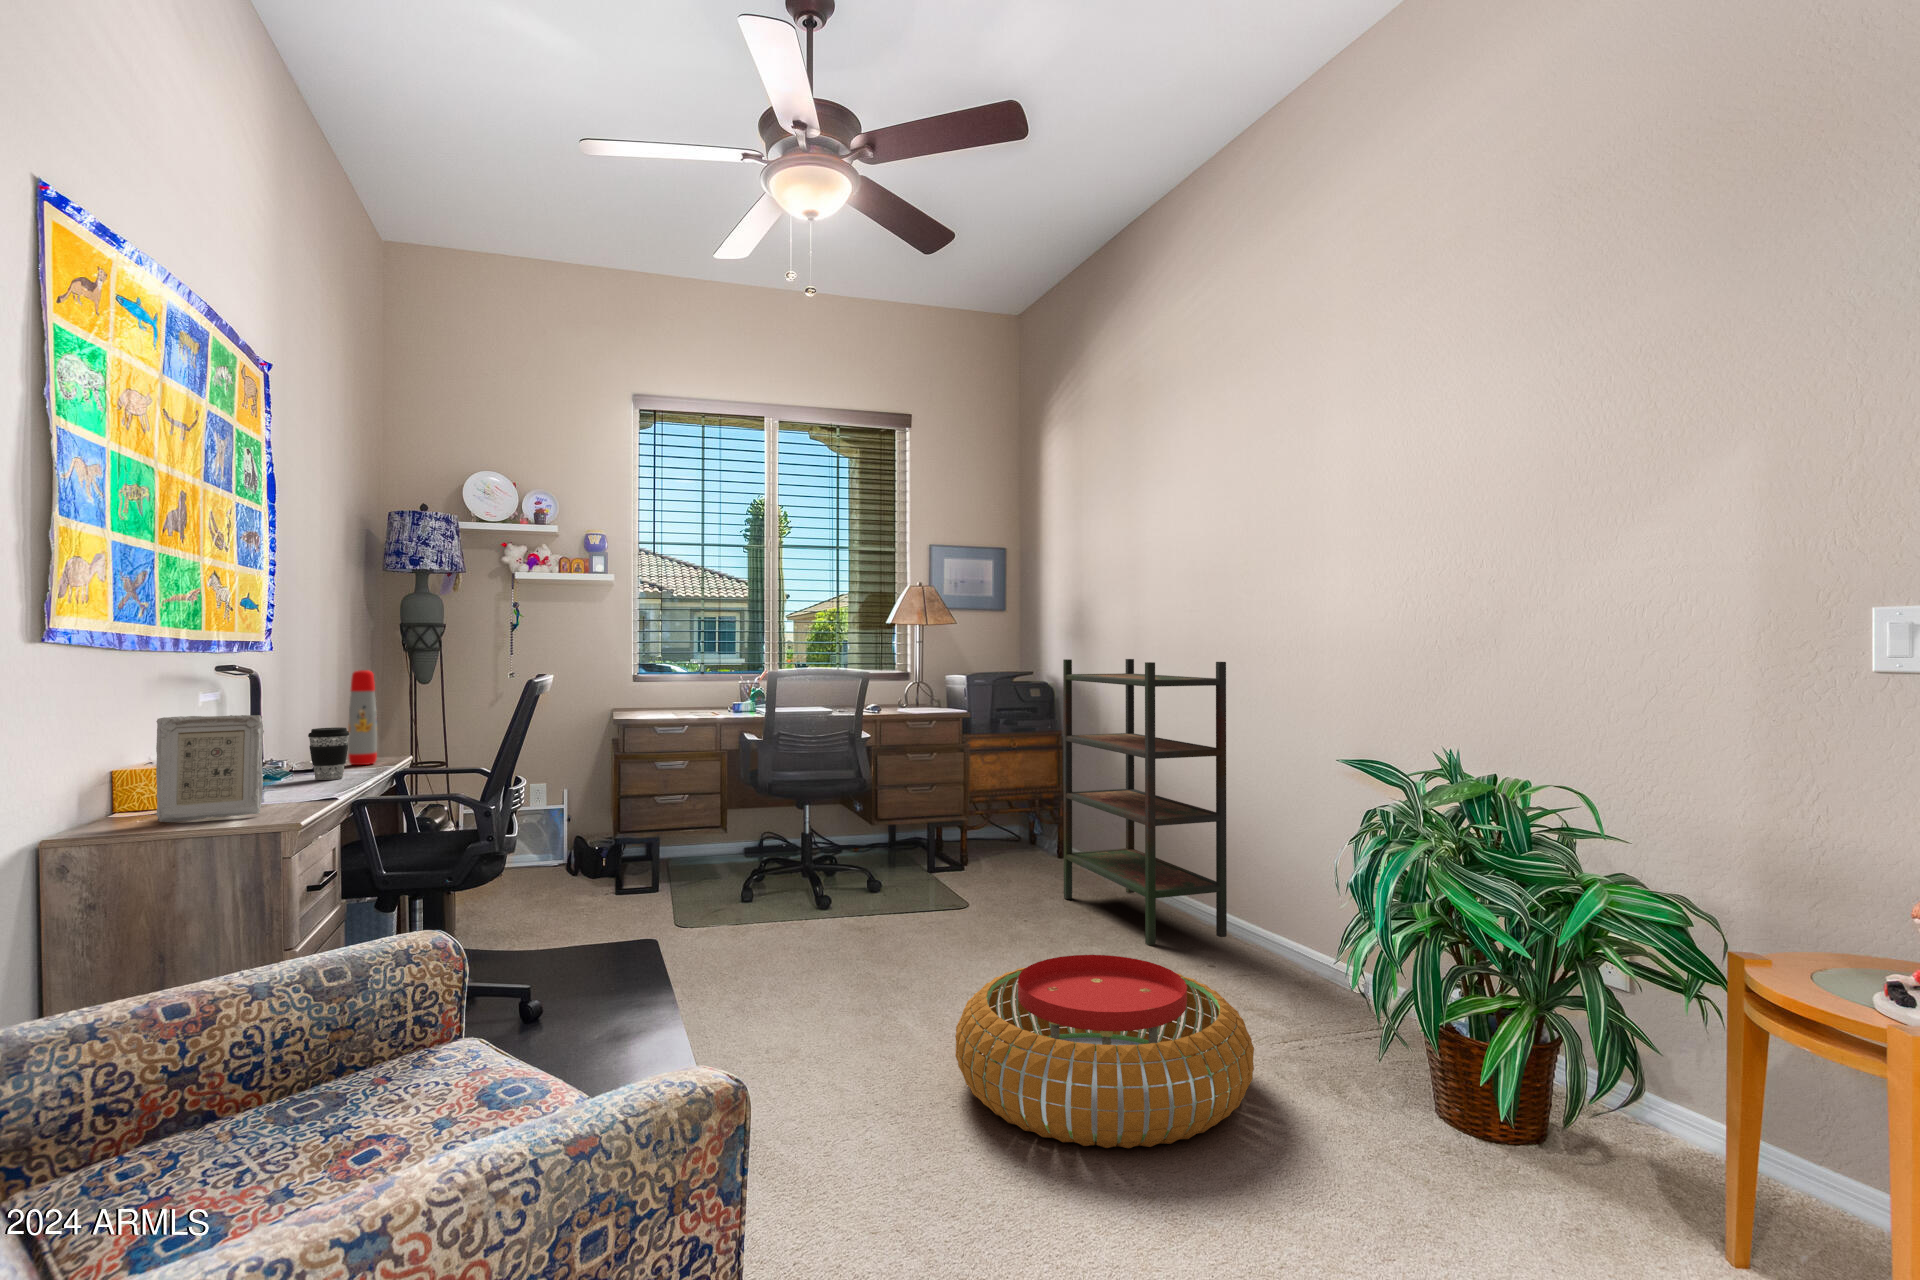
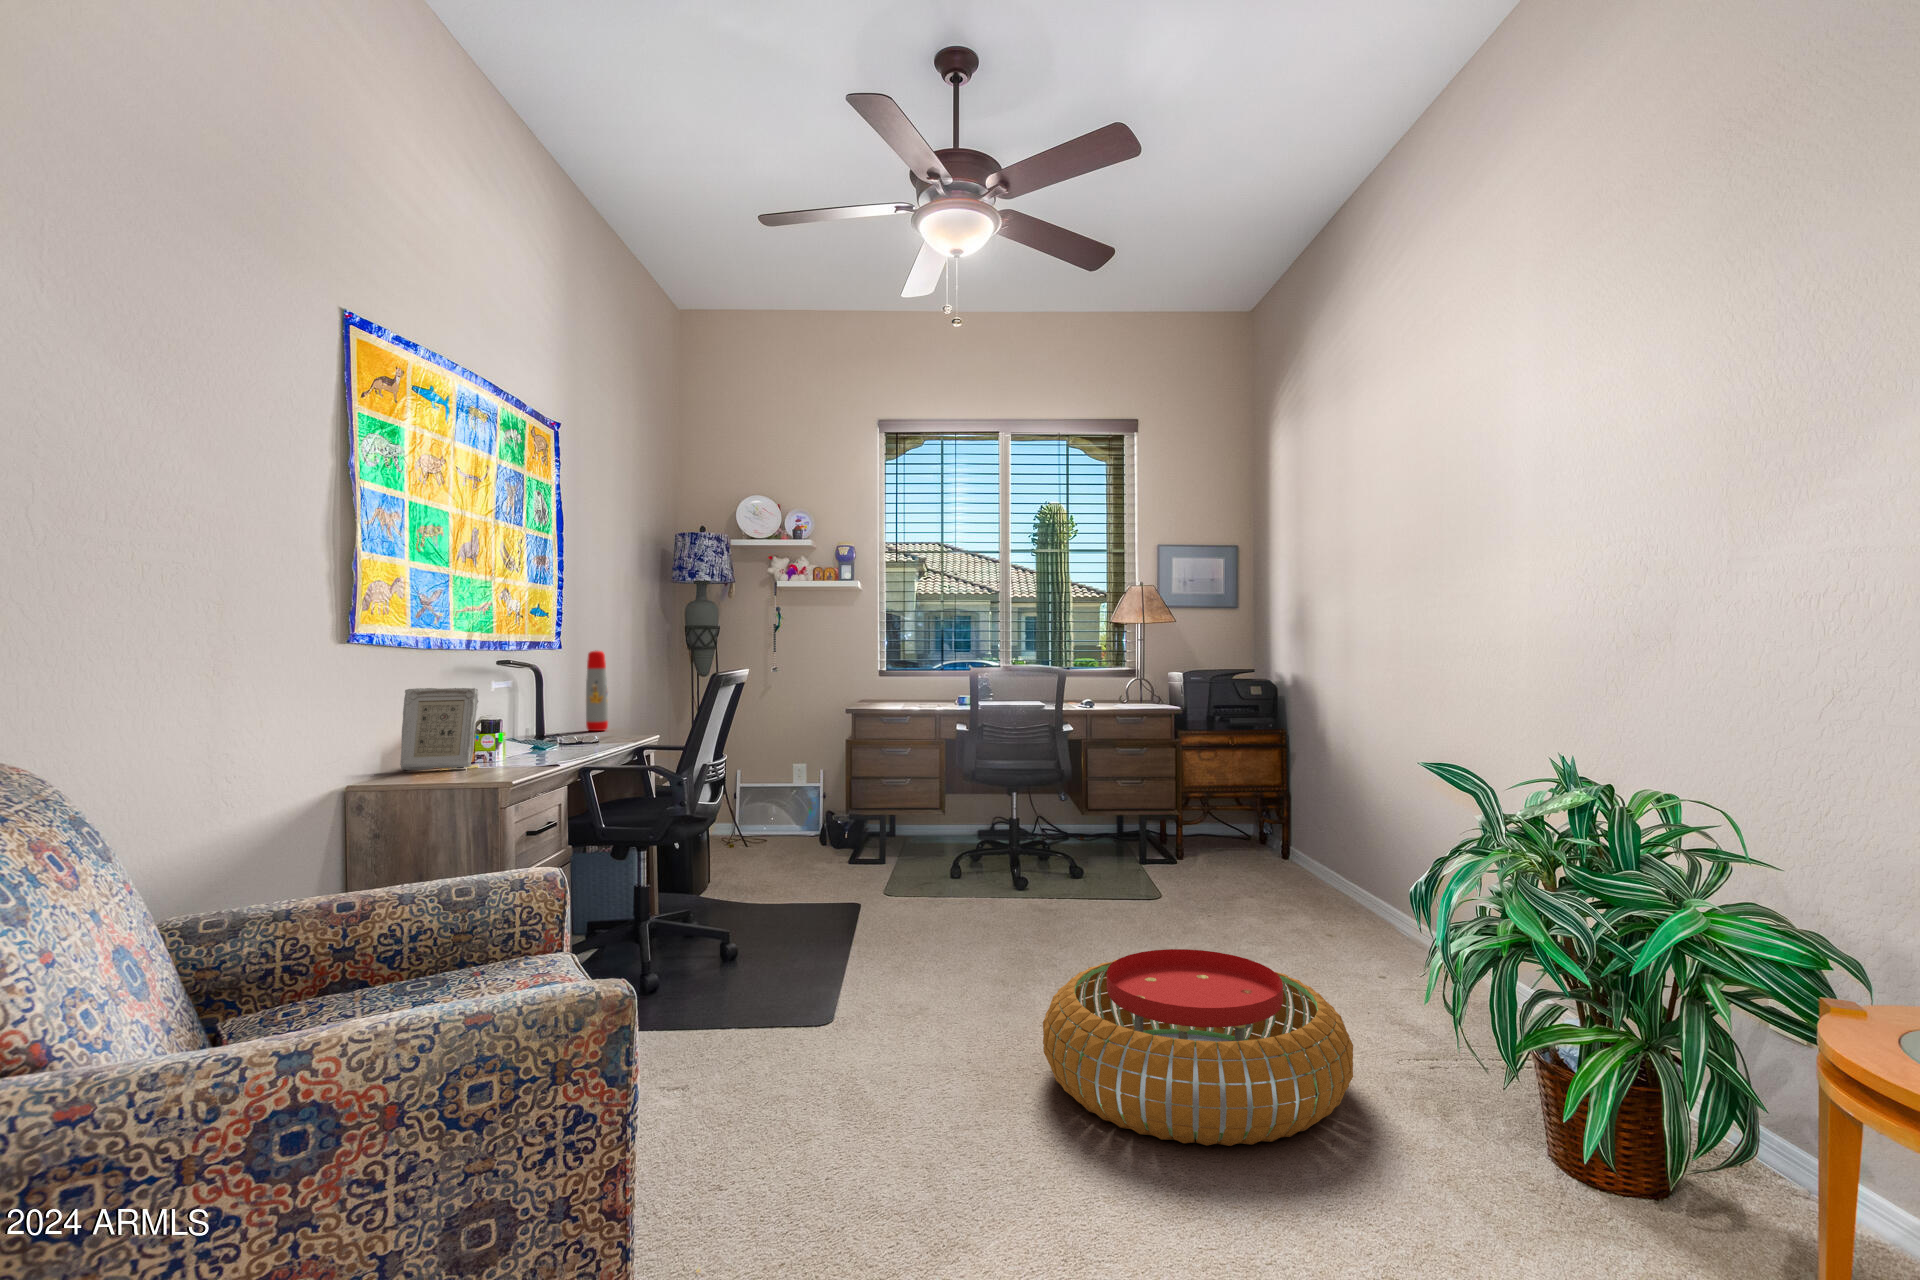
bookshelf: present [1063,659,1227,946] -> none [1272,641,1437,954]
coffee cup: present [308,727,350,780] -> none [541,699,572,742]

